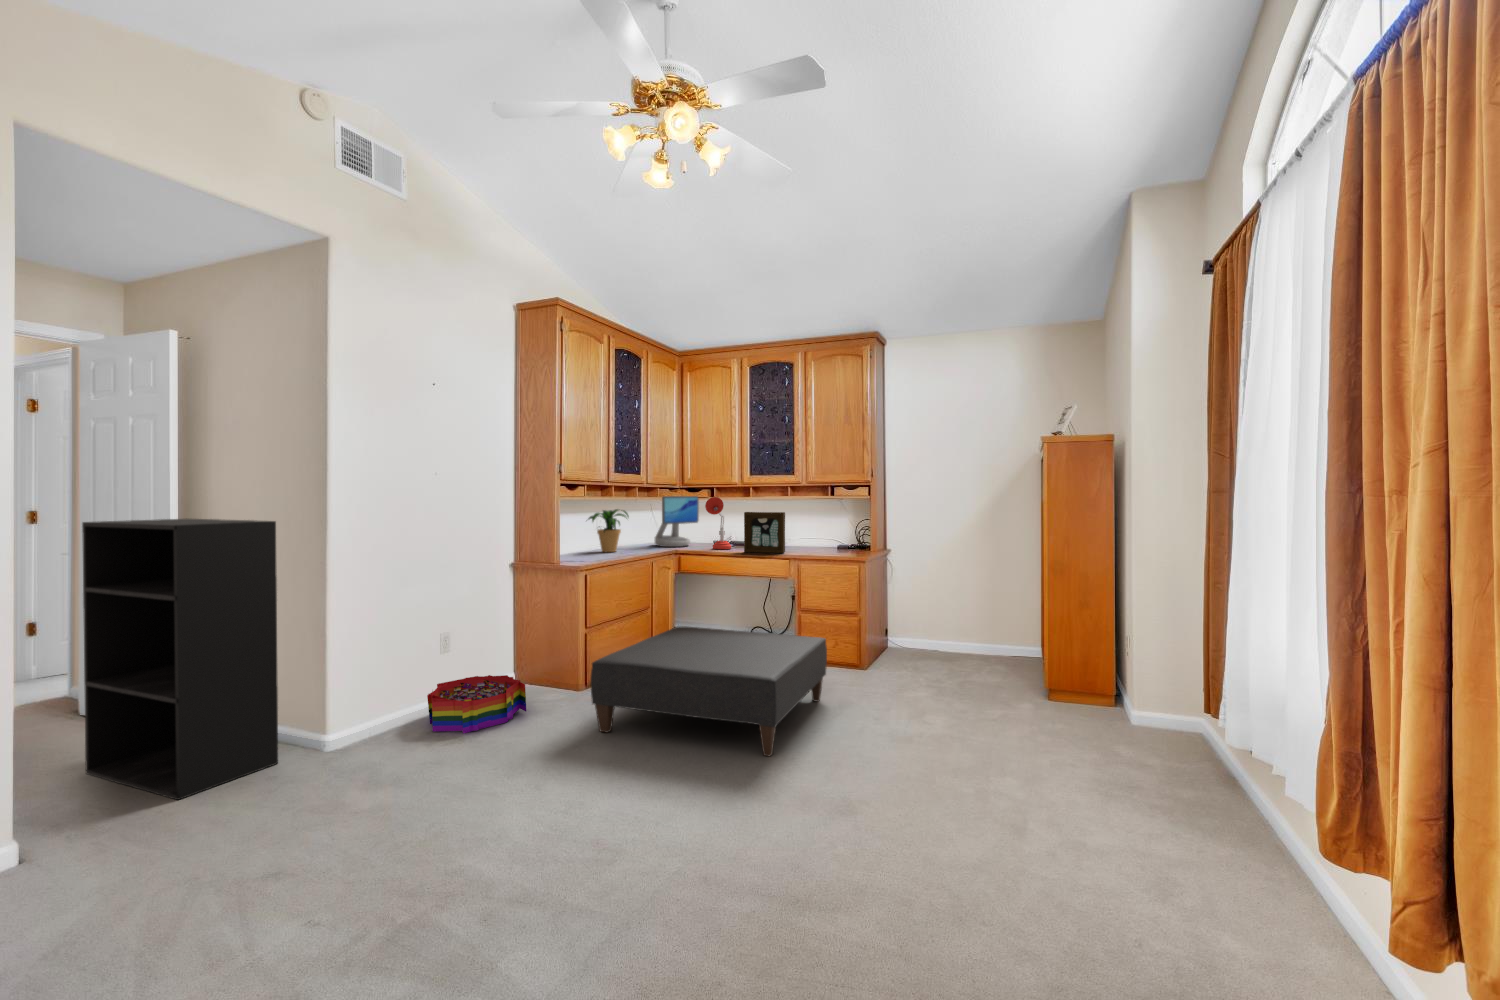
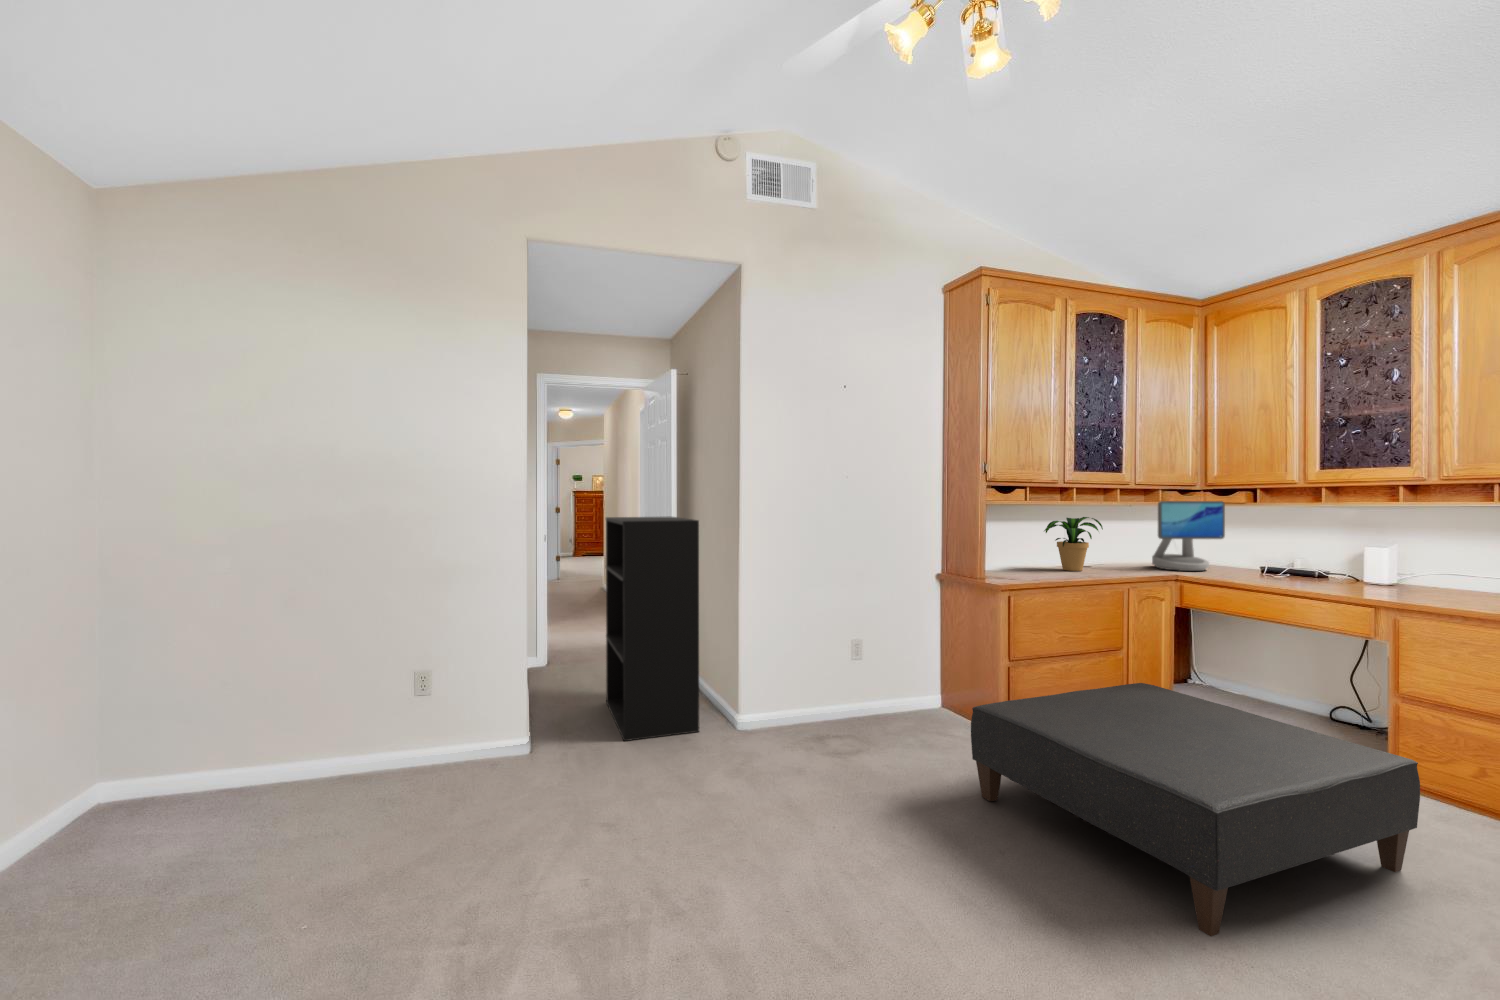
desk lamp: present [705,497,731,549] -> none [1221,502,1273,580]
picture frame: present [744,512,785,553] -> none [1287,526,1373,596]
storage bin: present [427,675,526,734] -> none [824,691,922,751]

